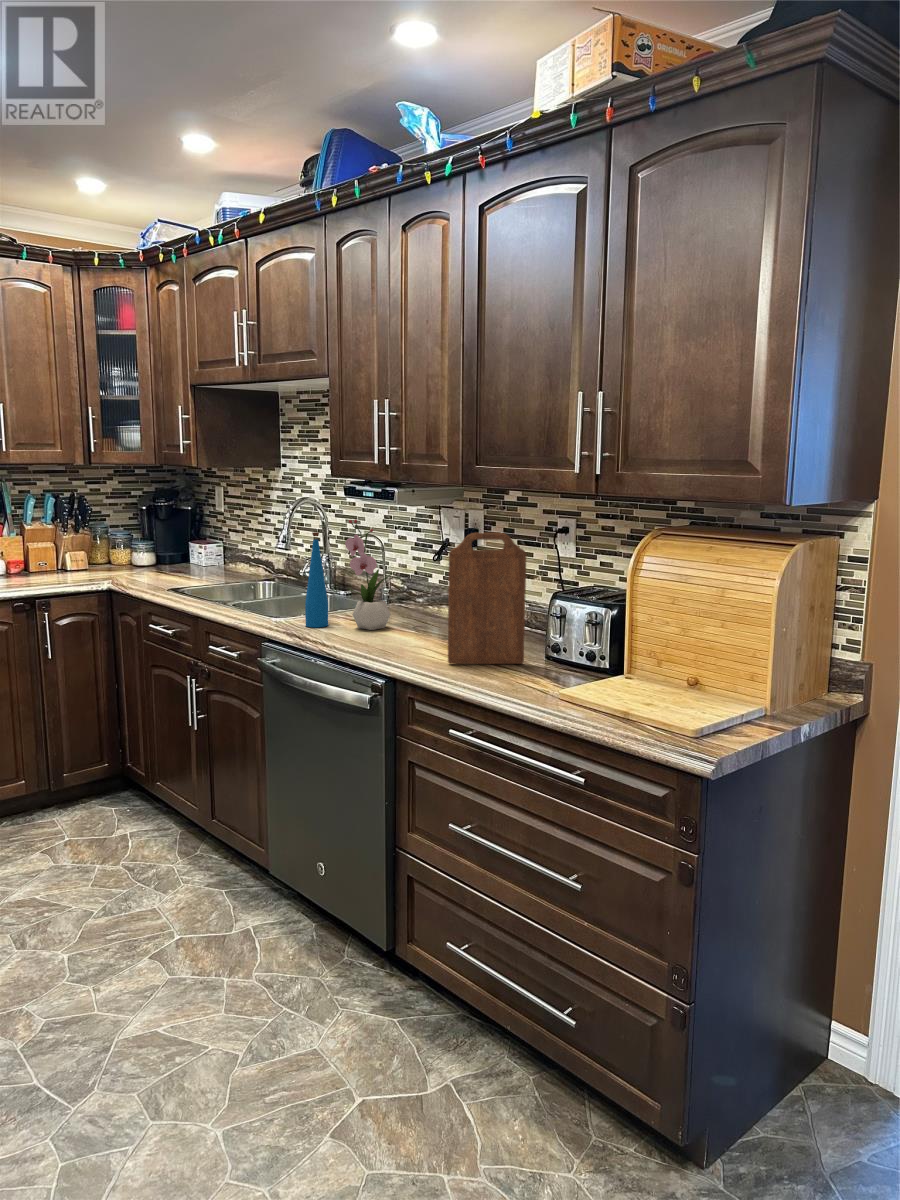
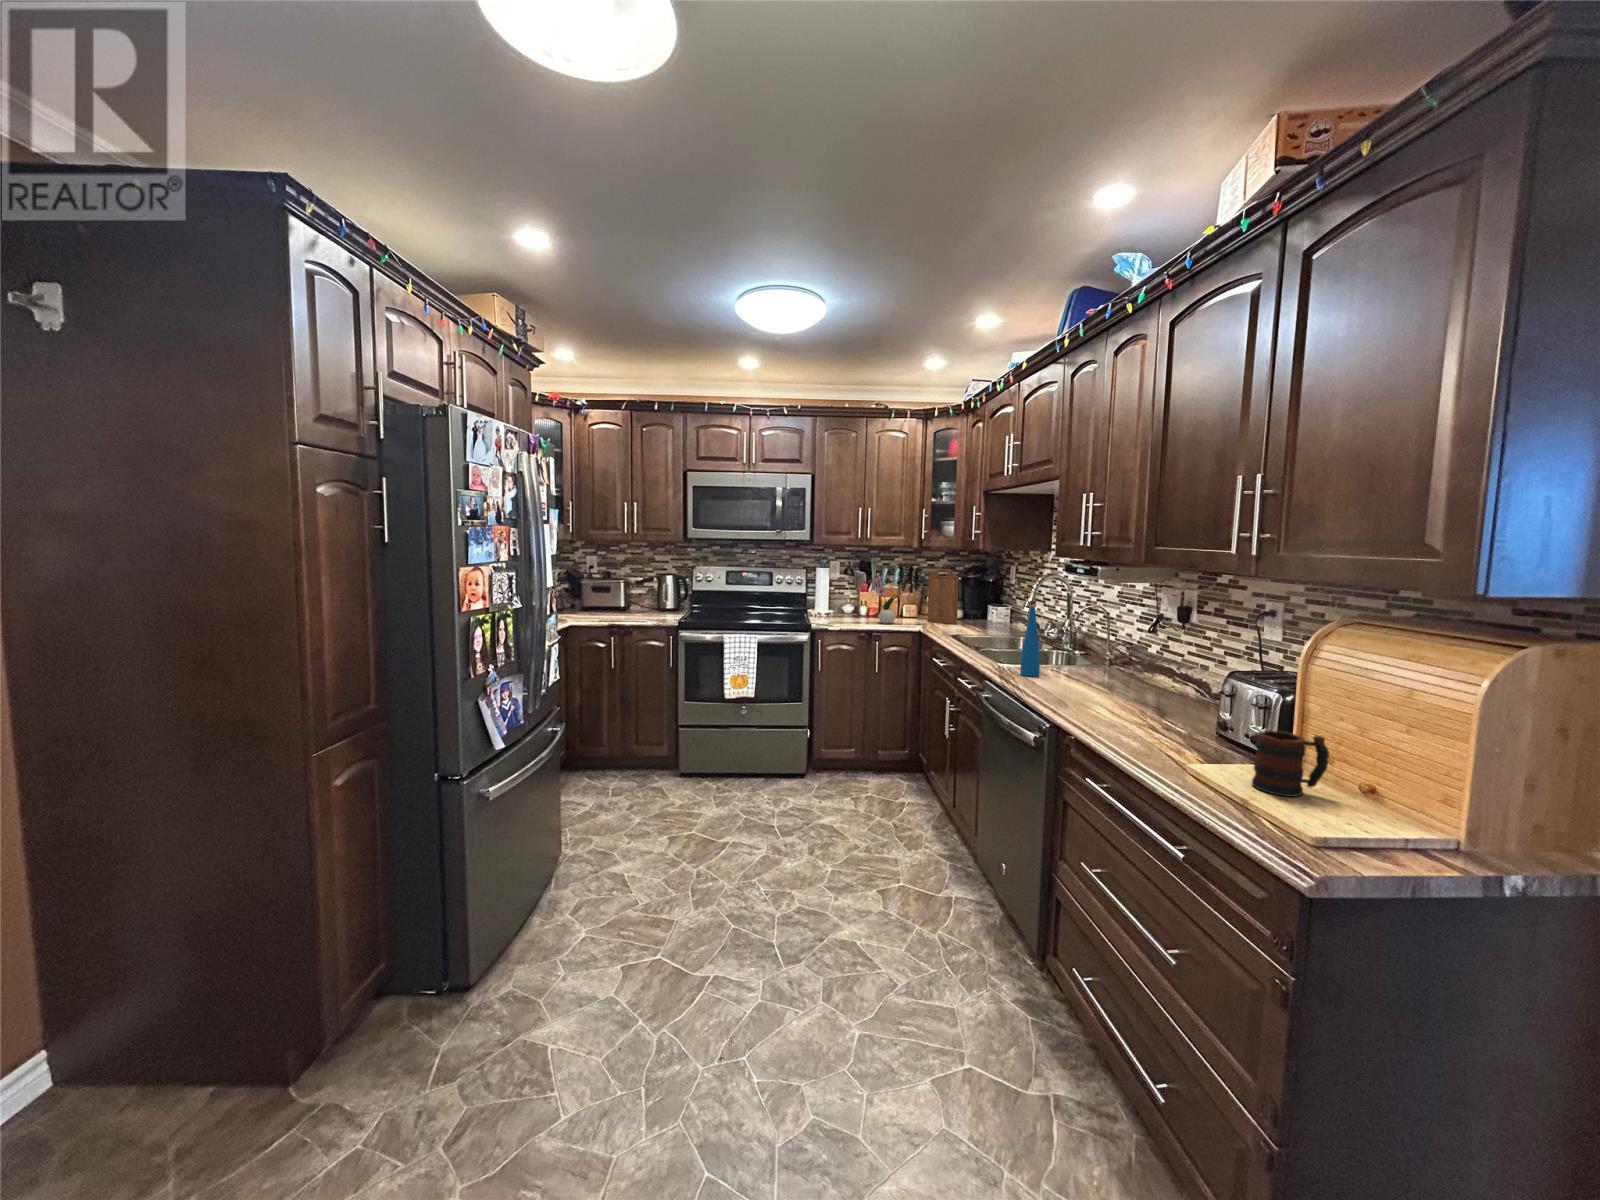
flower arrangement: present [345,519,394,630] -> present [875,569,898,624]
cutting board: present [448,533,526,664] -> present [927,569,959,624]
mug: none [614,640,669,701] -> present [1252,730,1329,797]

